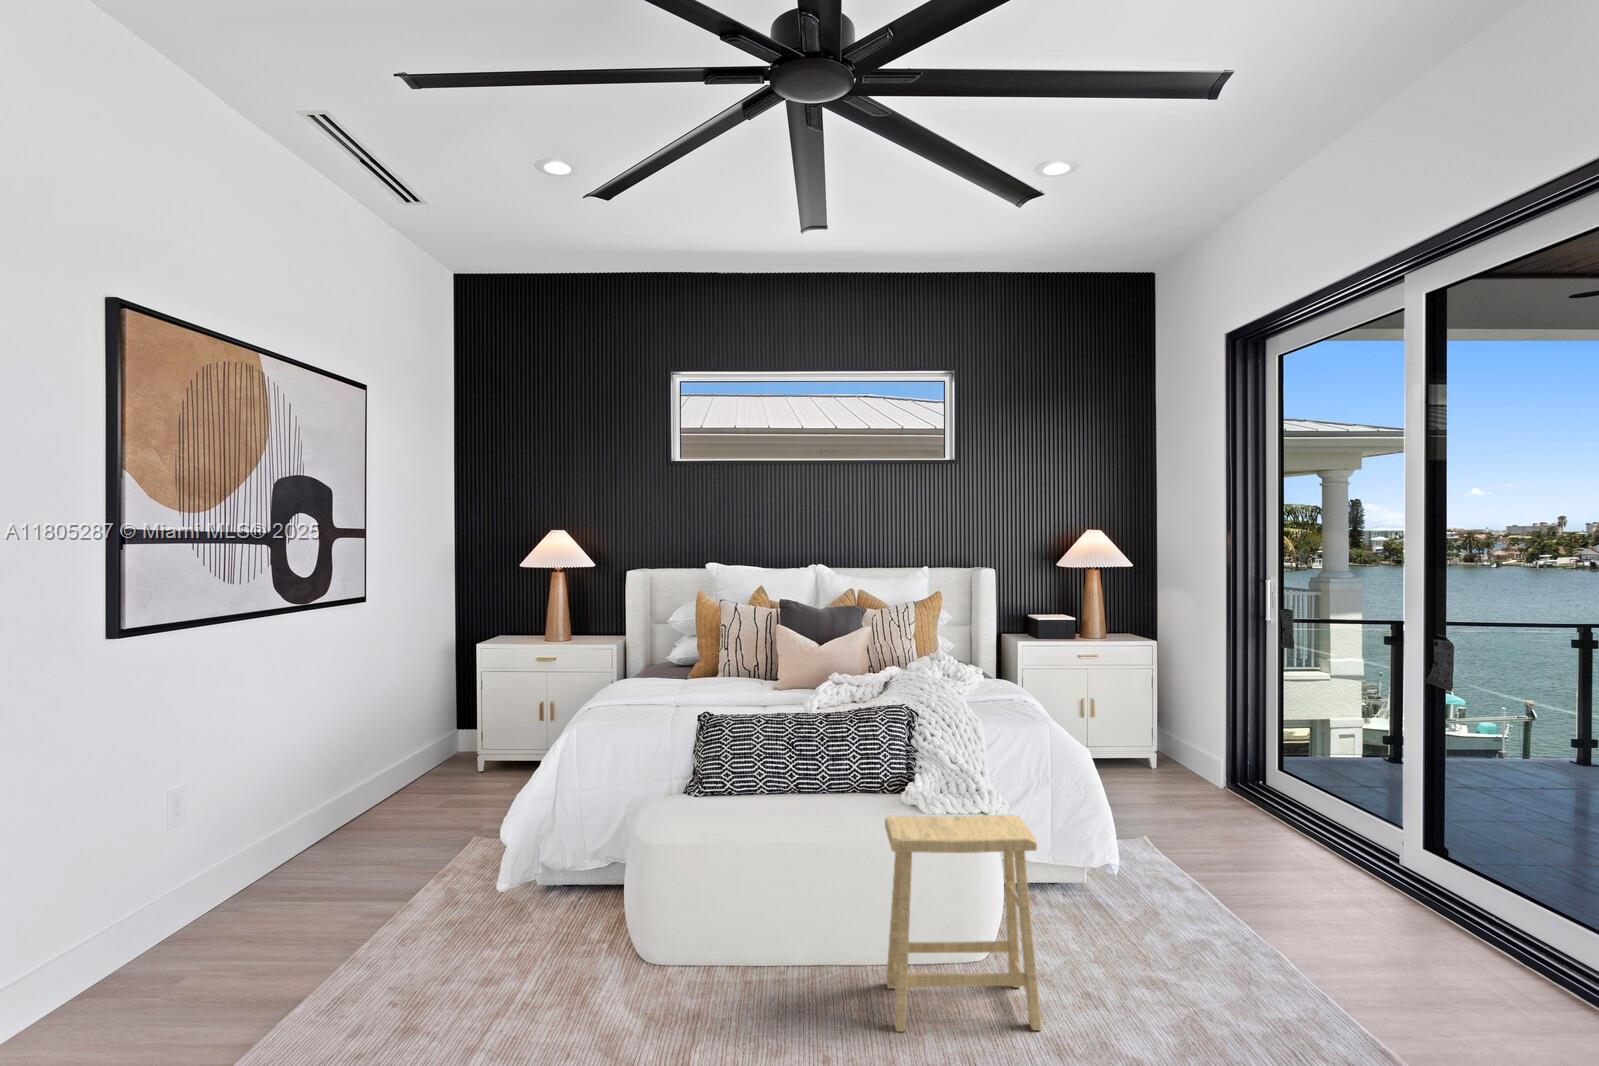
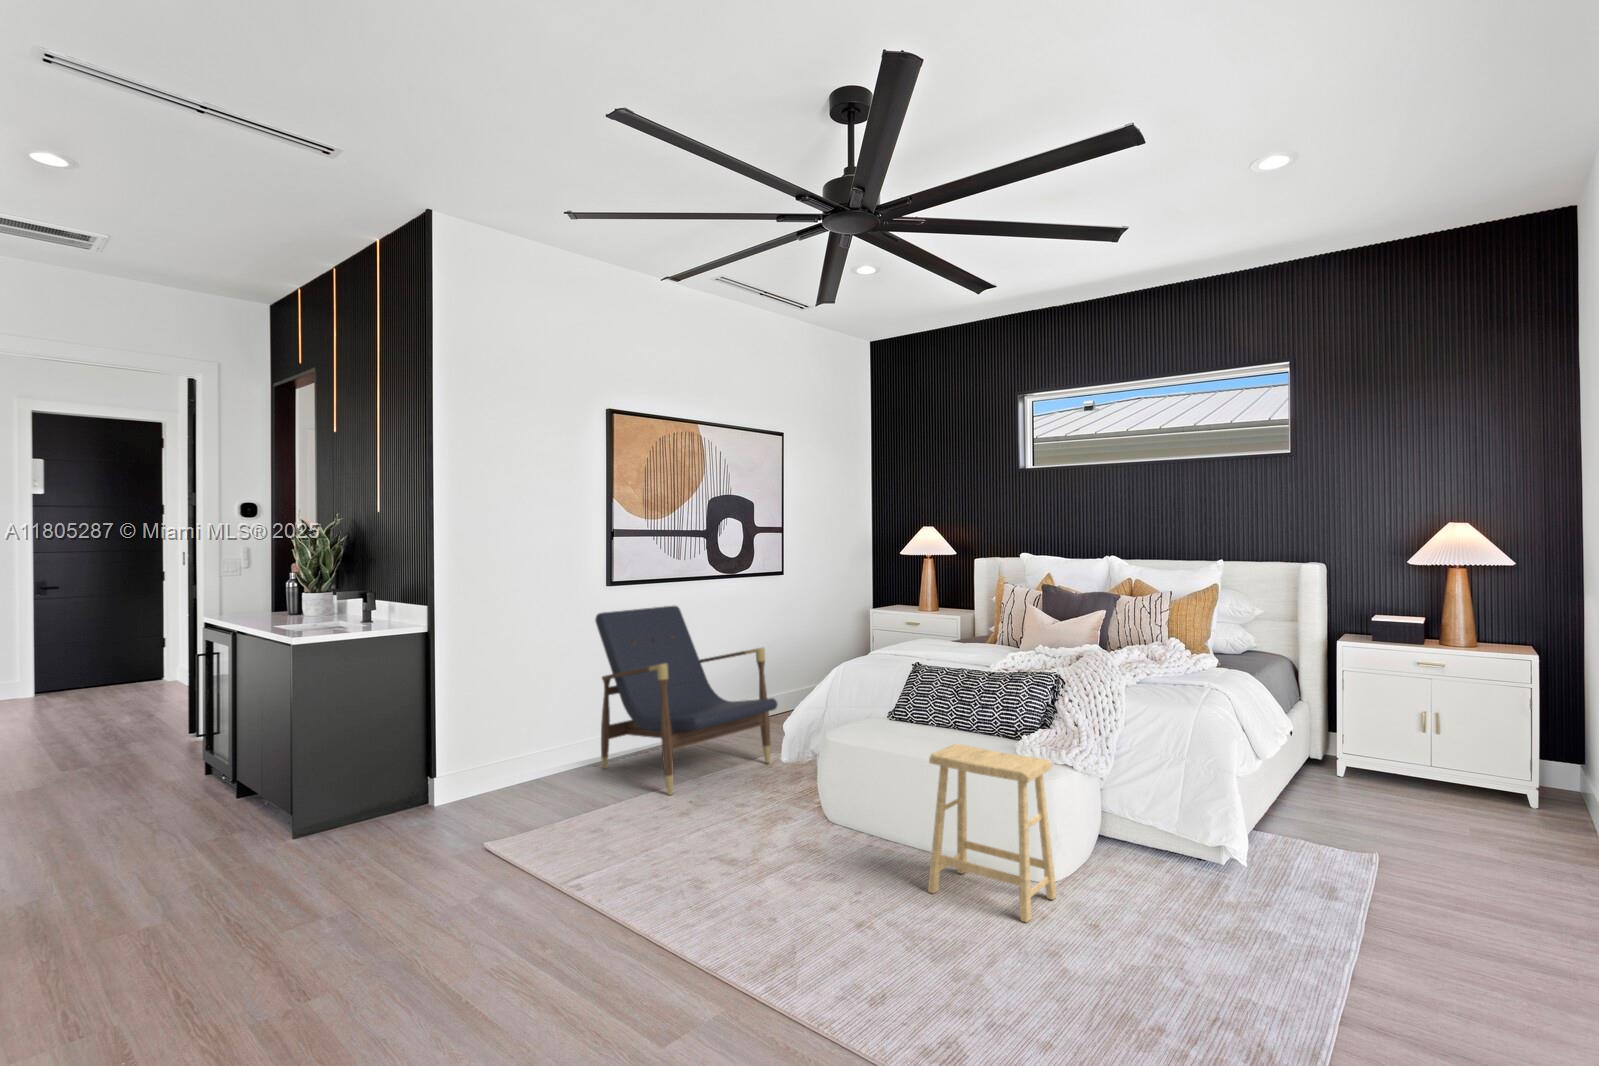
lounge chair: none [95,662,466,1004] -> present [595,606,777,795]

